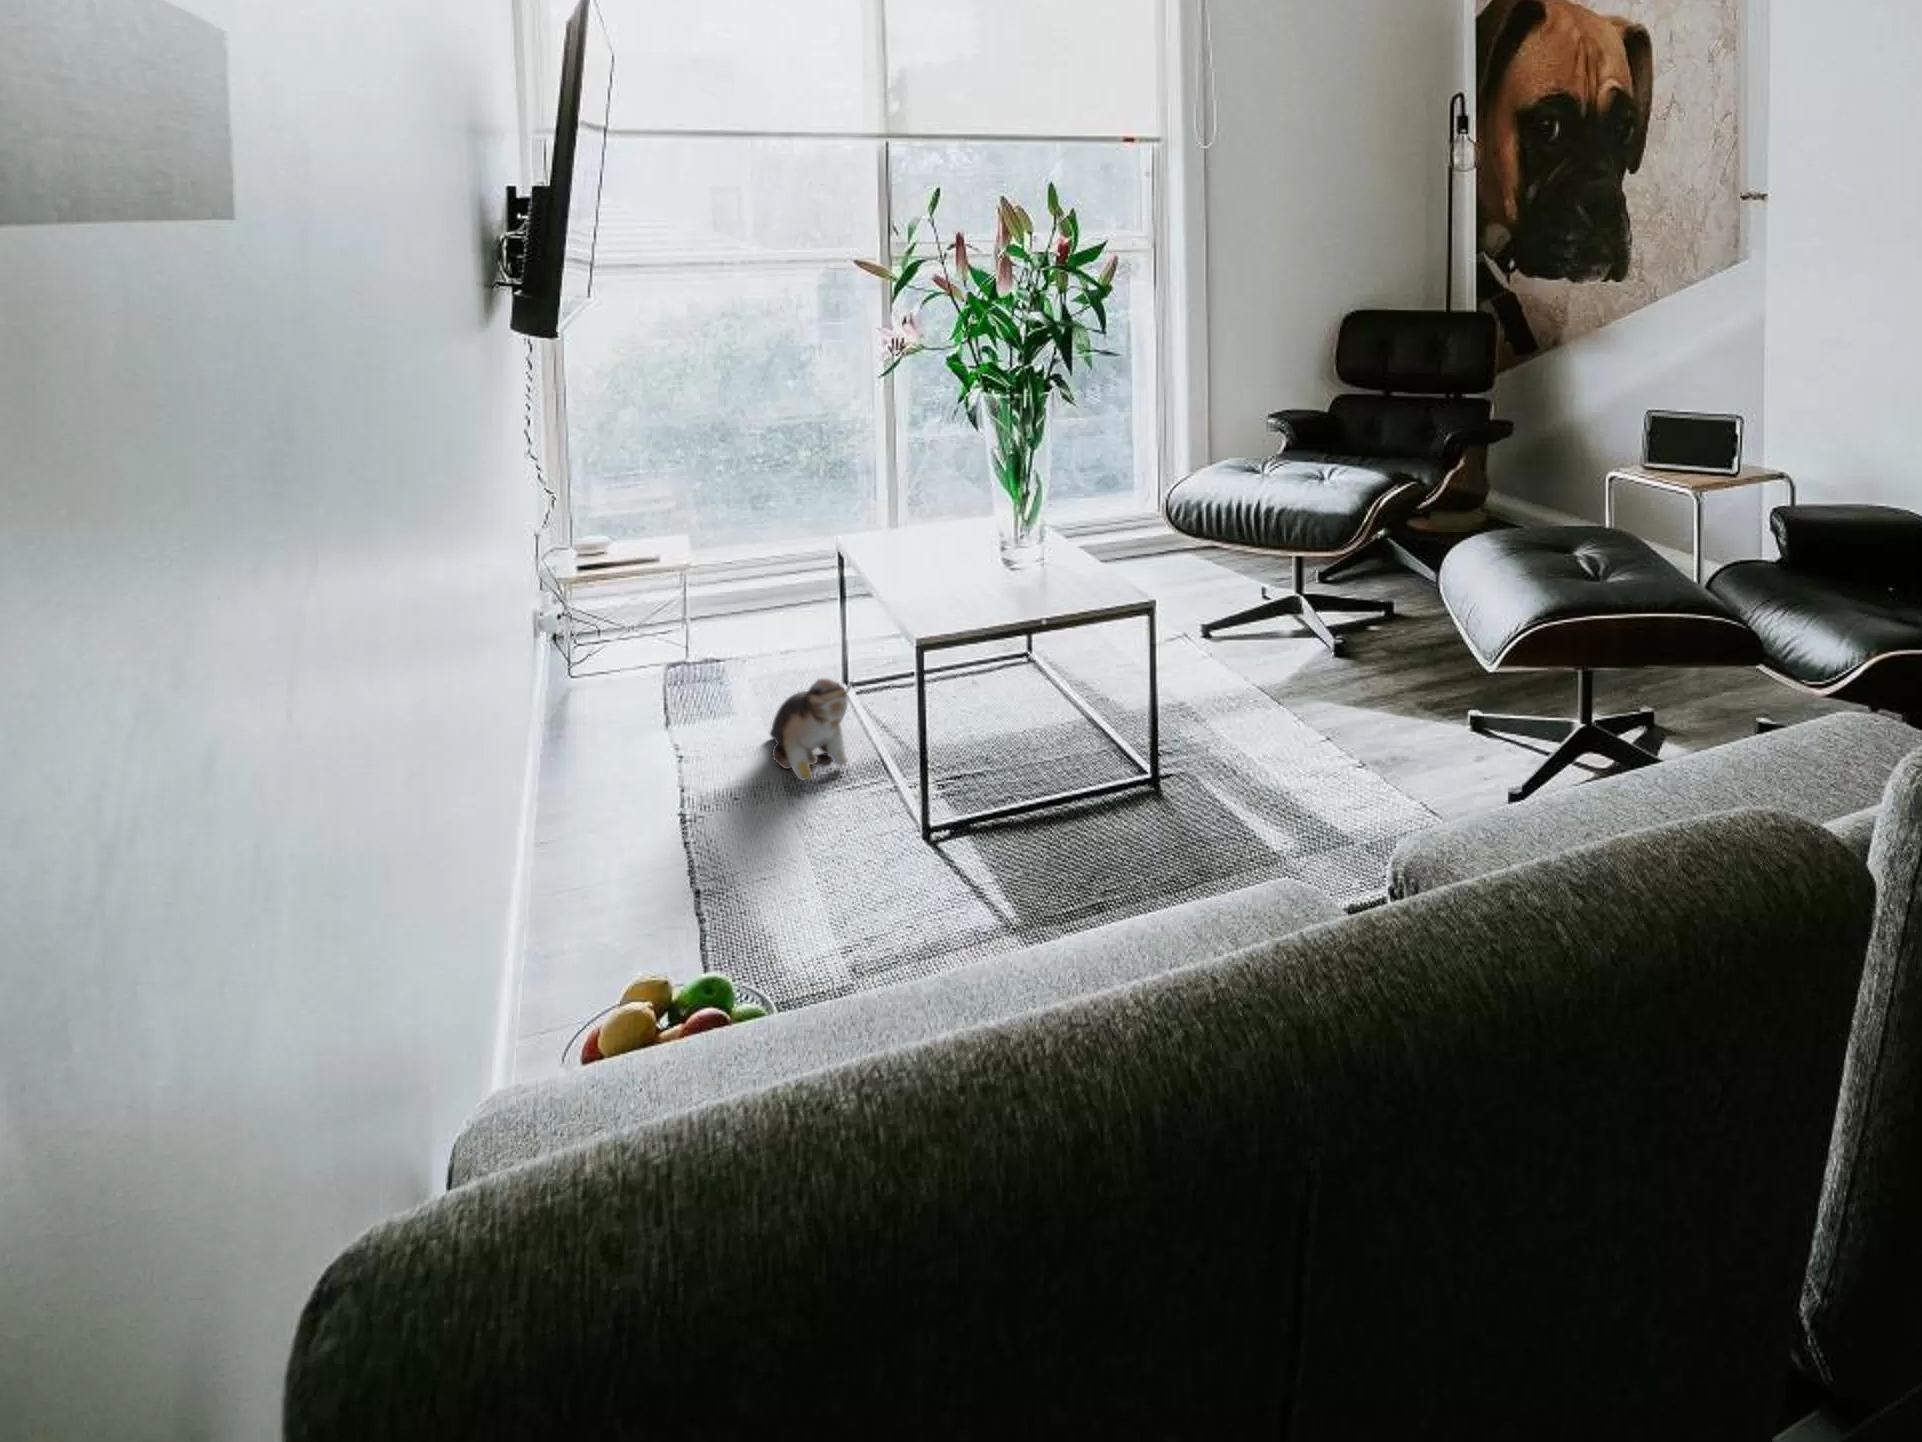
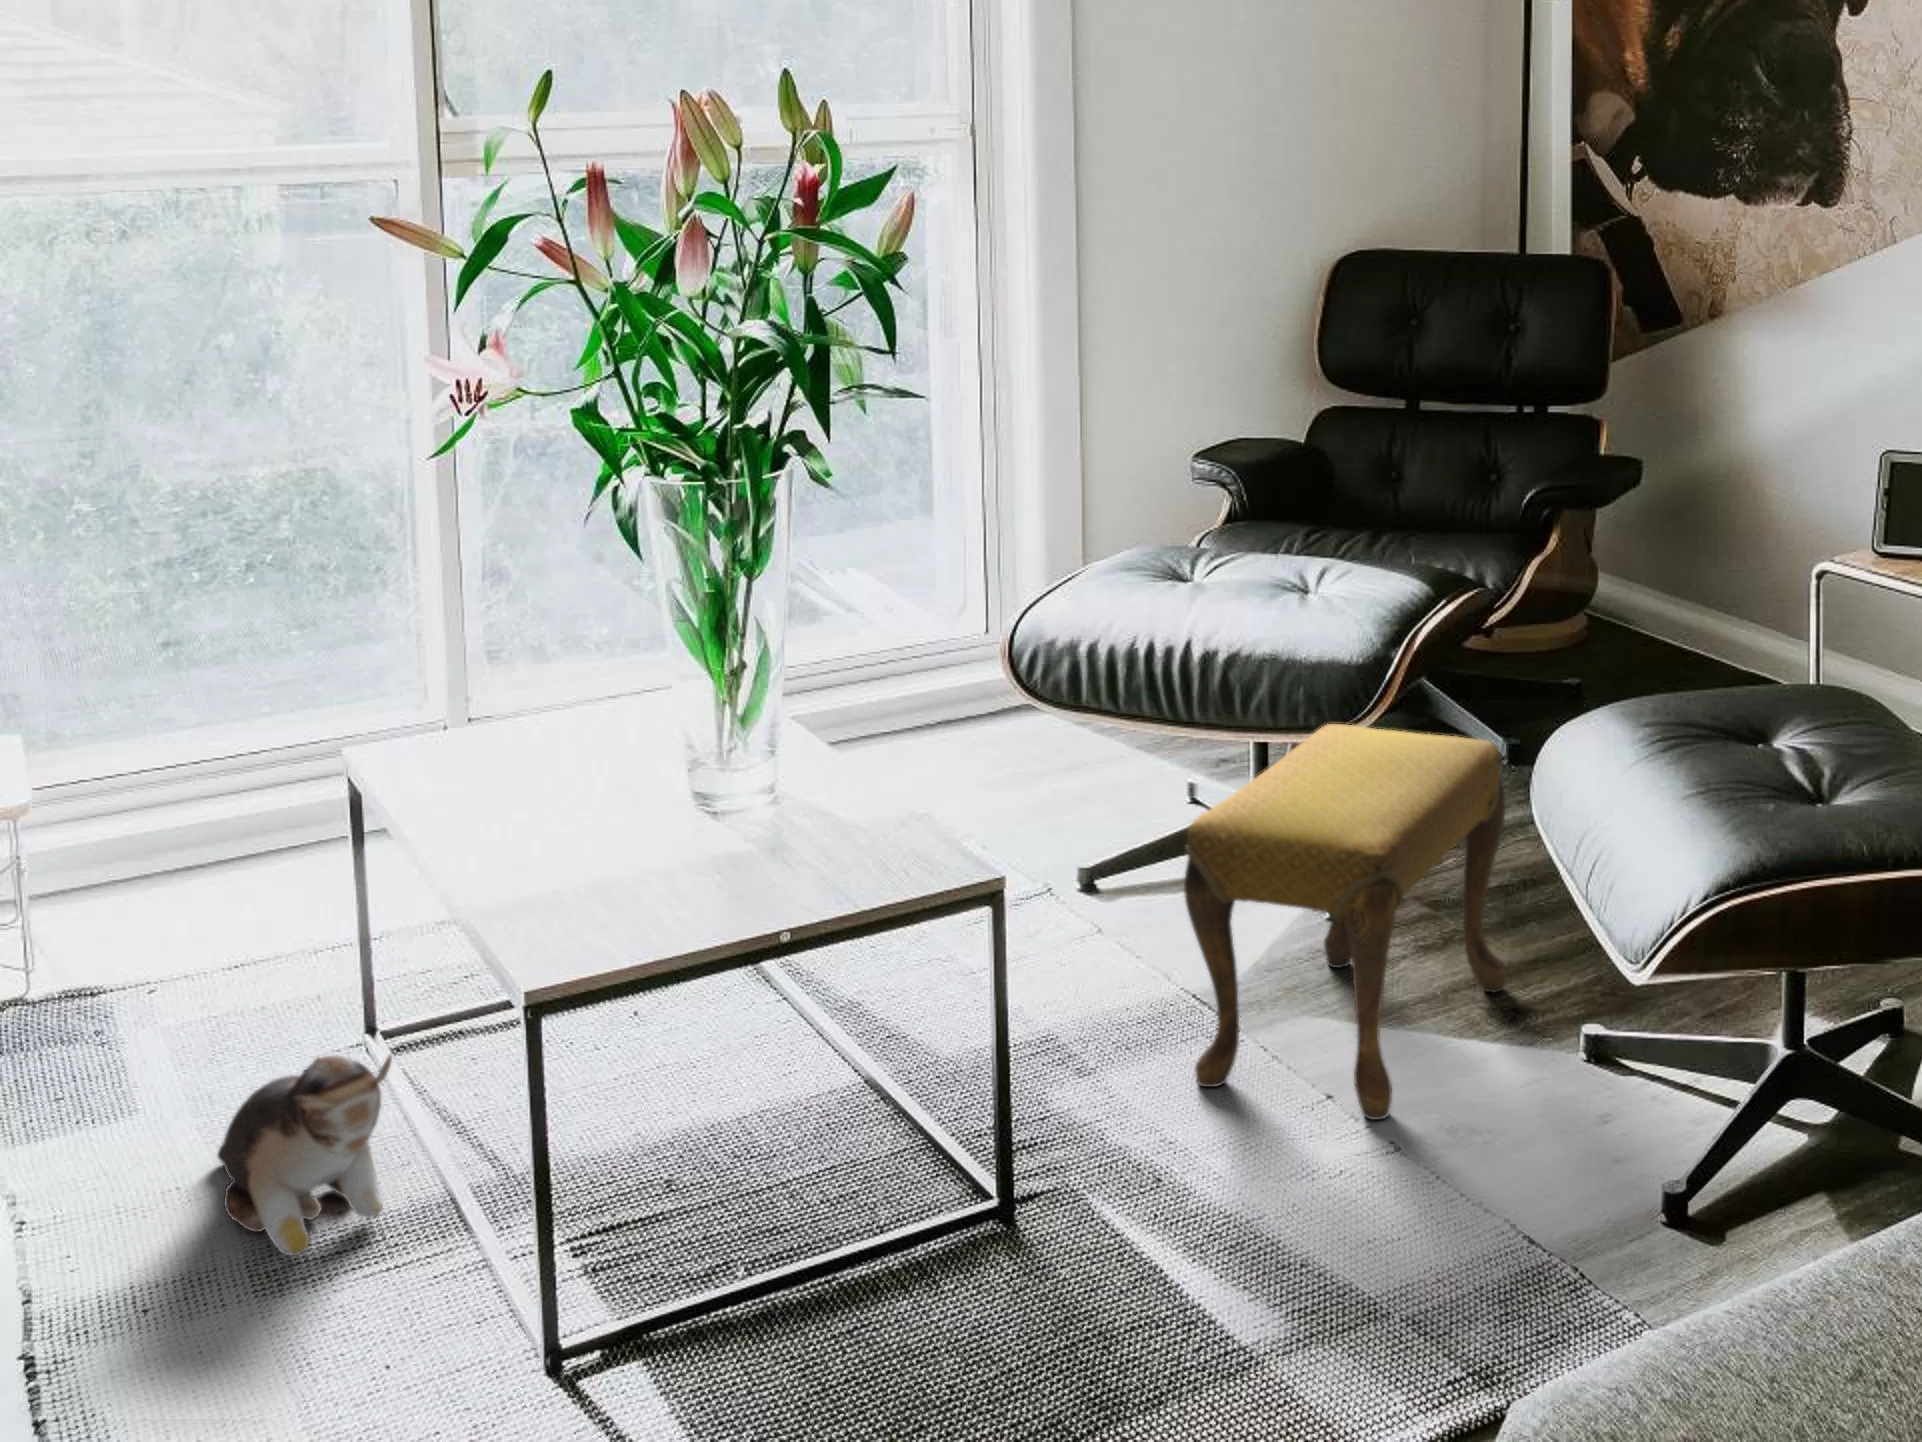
footstool: none [1253,545,1429,752] -> present [1184,724,1506,1120]

